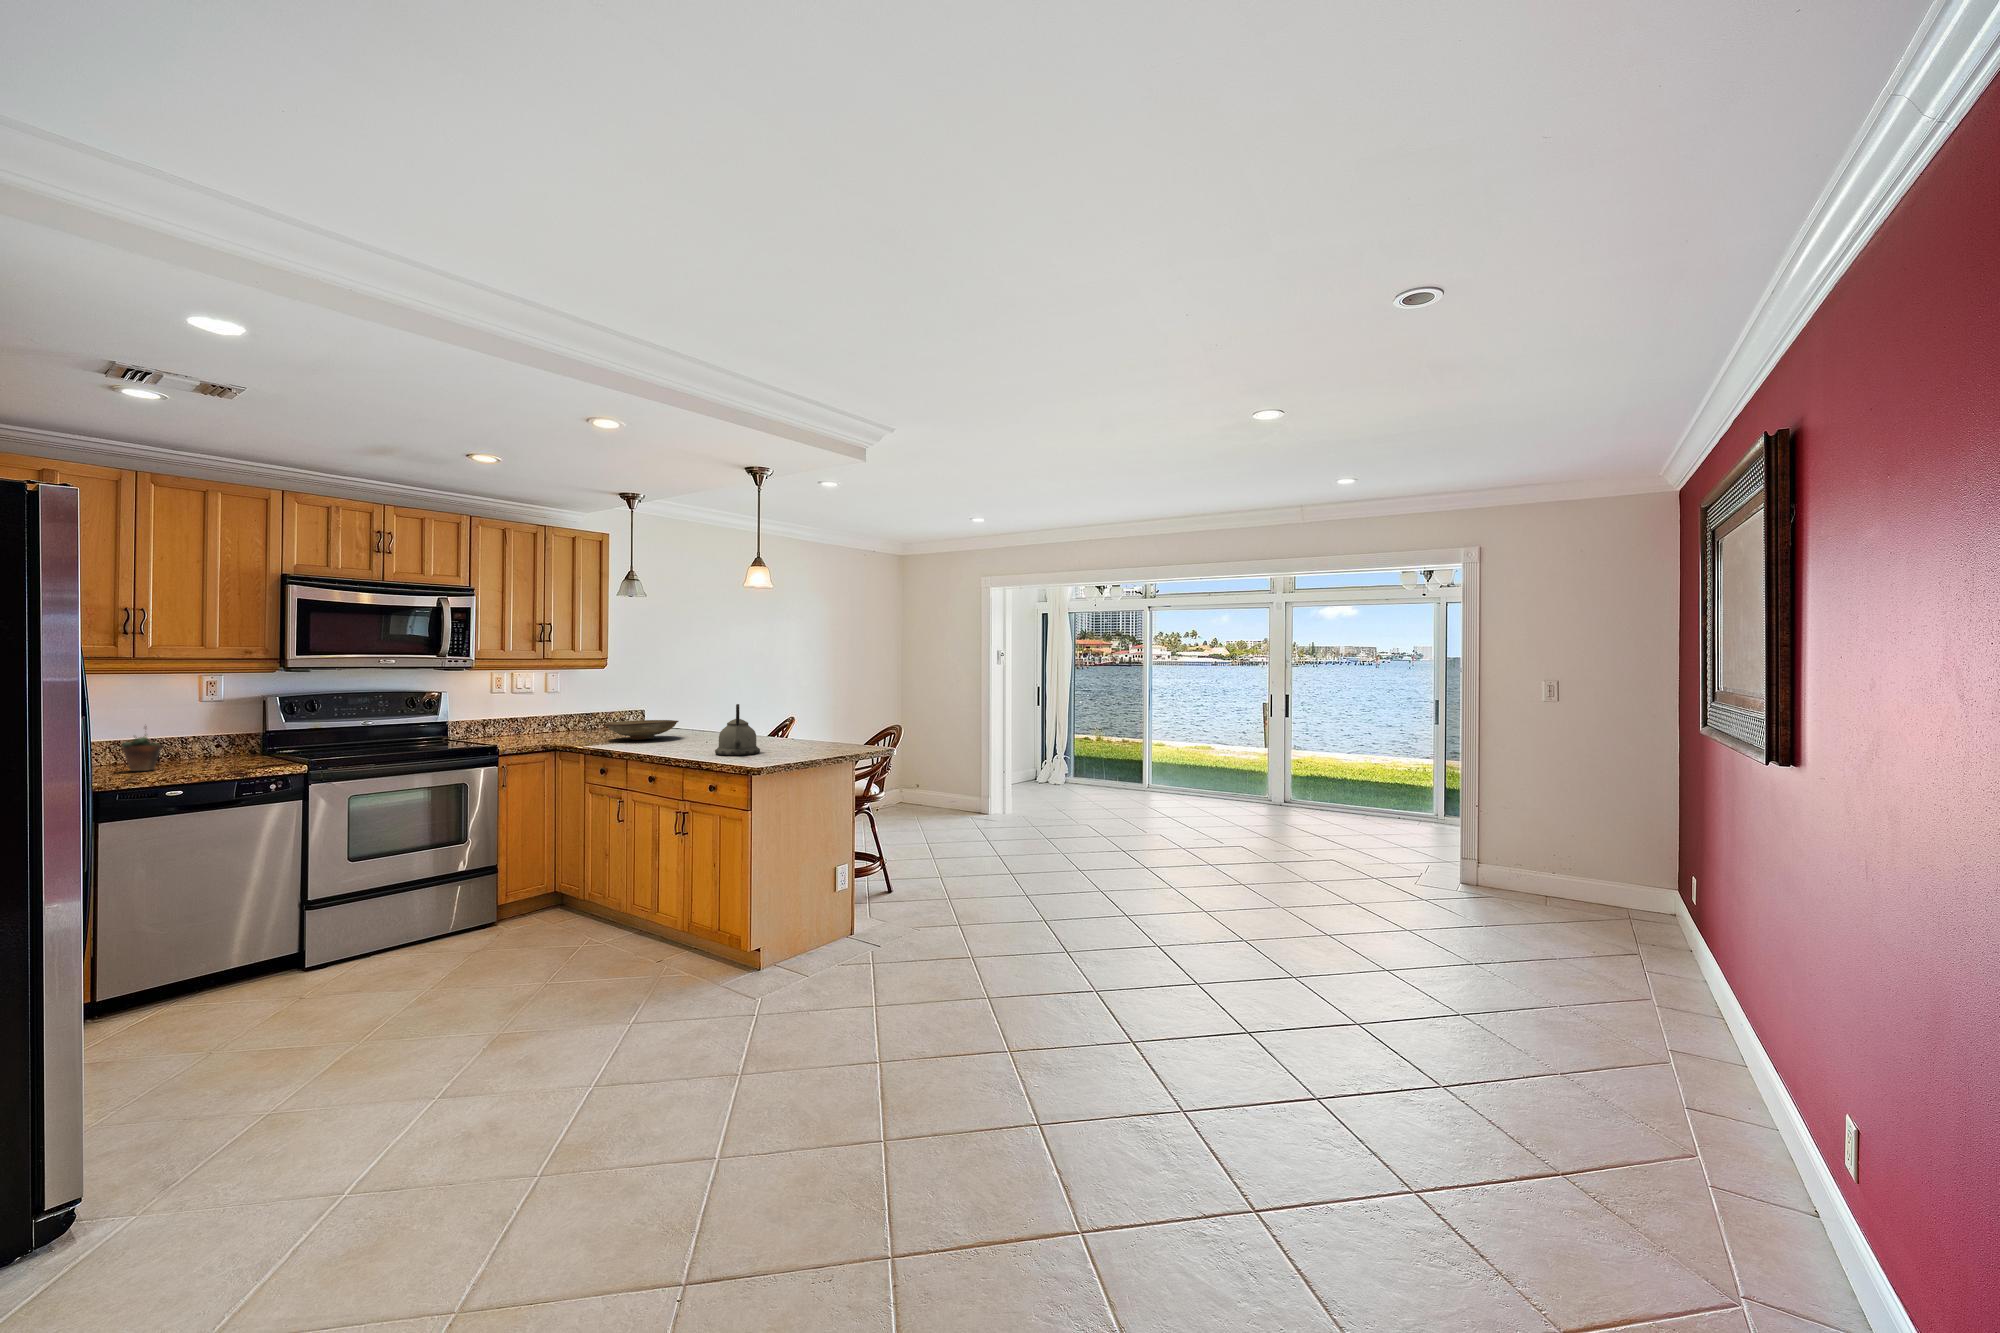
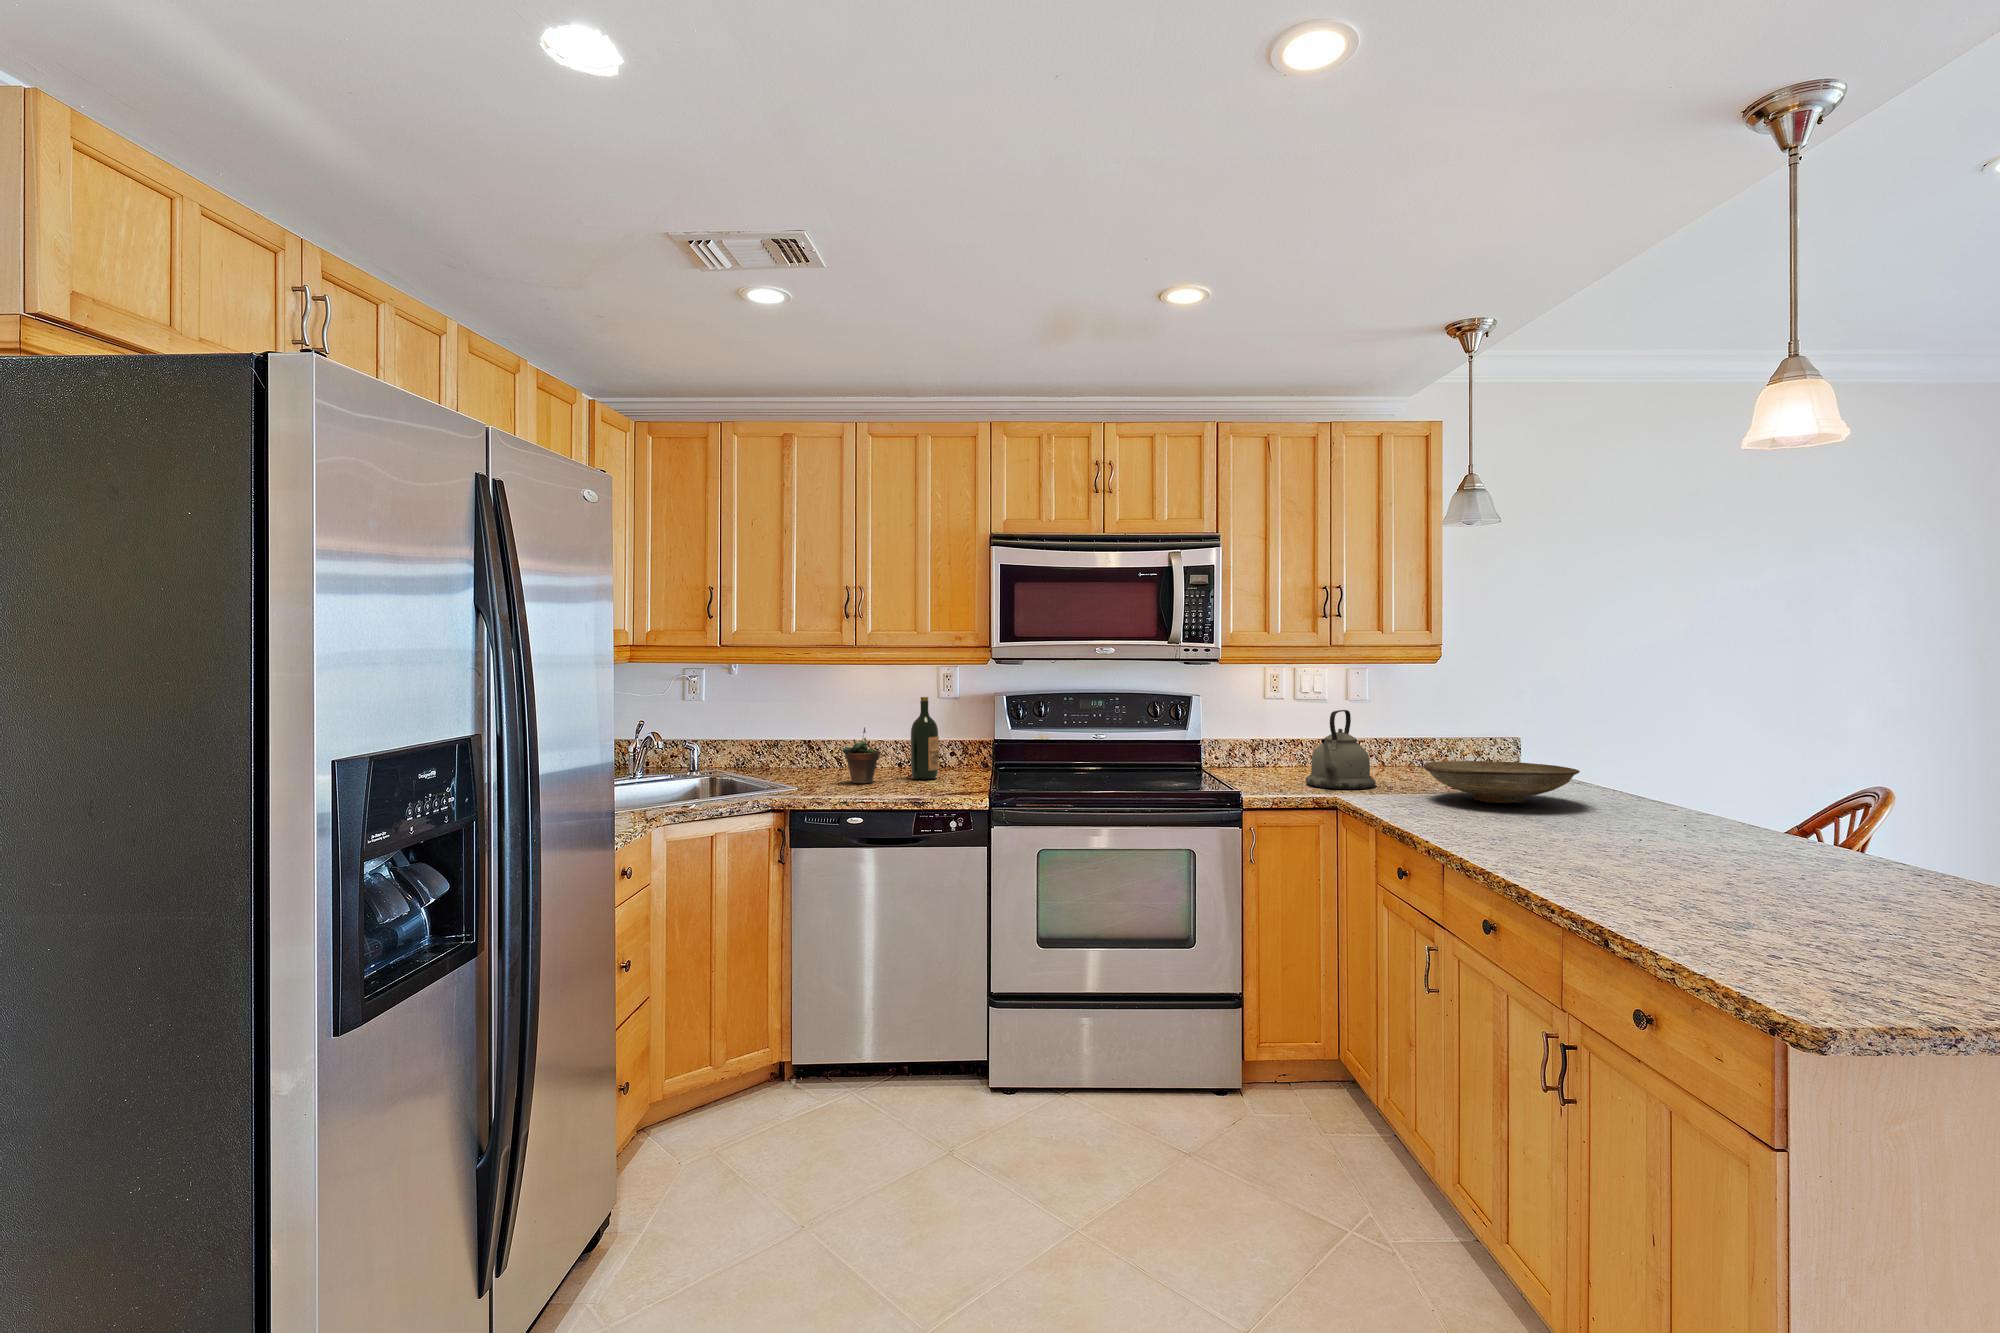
wine bottle: none [191,698,222,764] -> present [911,697,939,780]
kettle: present [715,704,760,755] -> present [1306,710,1376,789]

